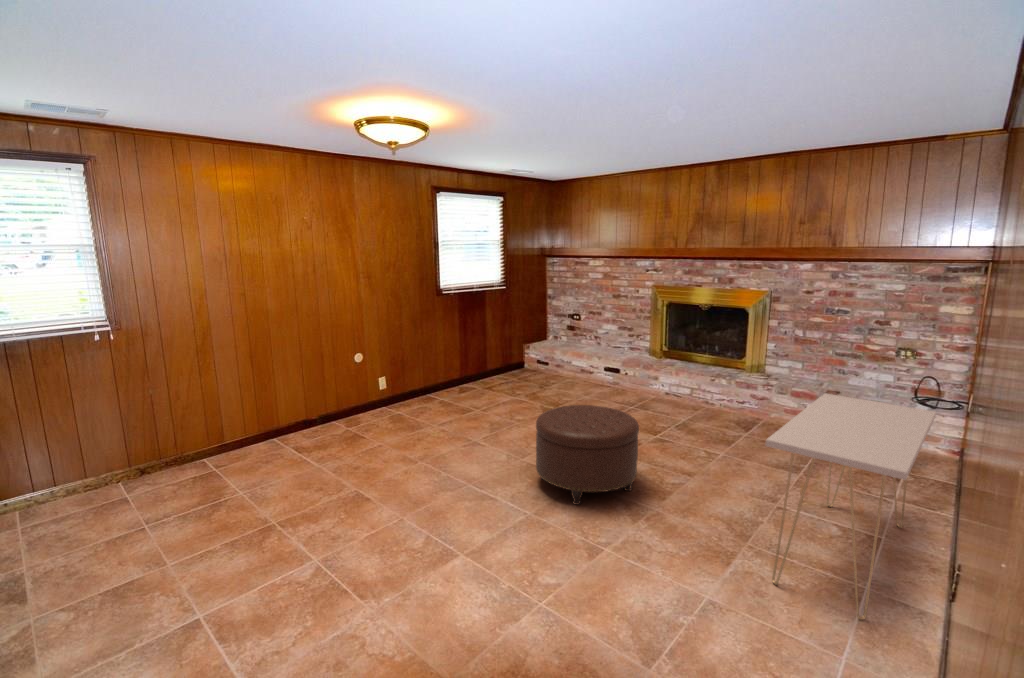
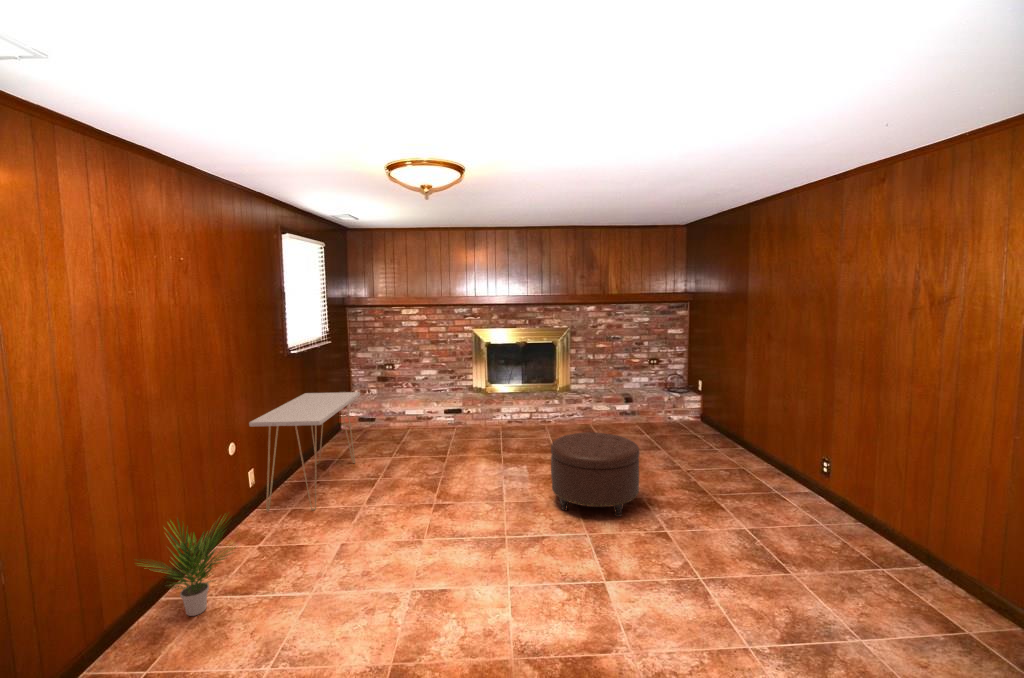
potted plant: none [237,382,292,444] -> present [148,519,229,616]
console table: present [766,393,936,620] -> present [249,392,360,511]

